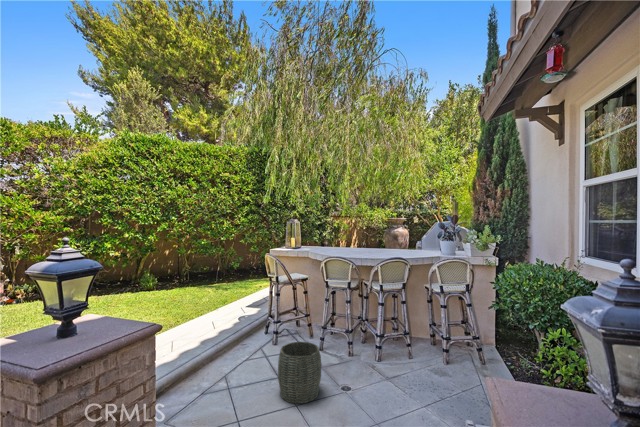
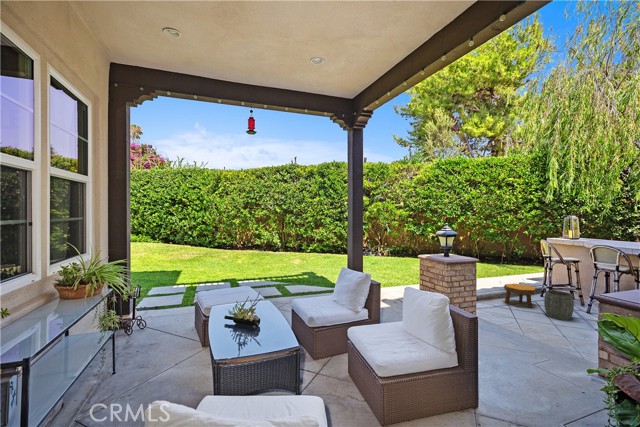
footstool: none [210,334,263,385] -> present [504,284,537,307]

